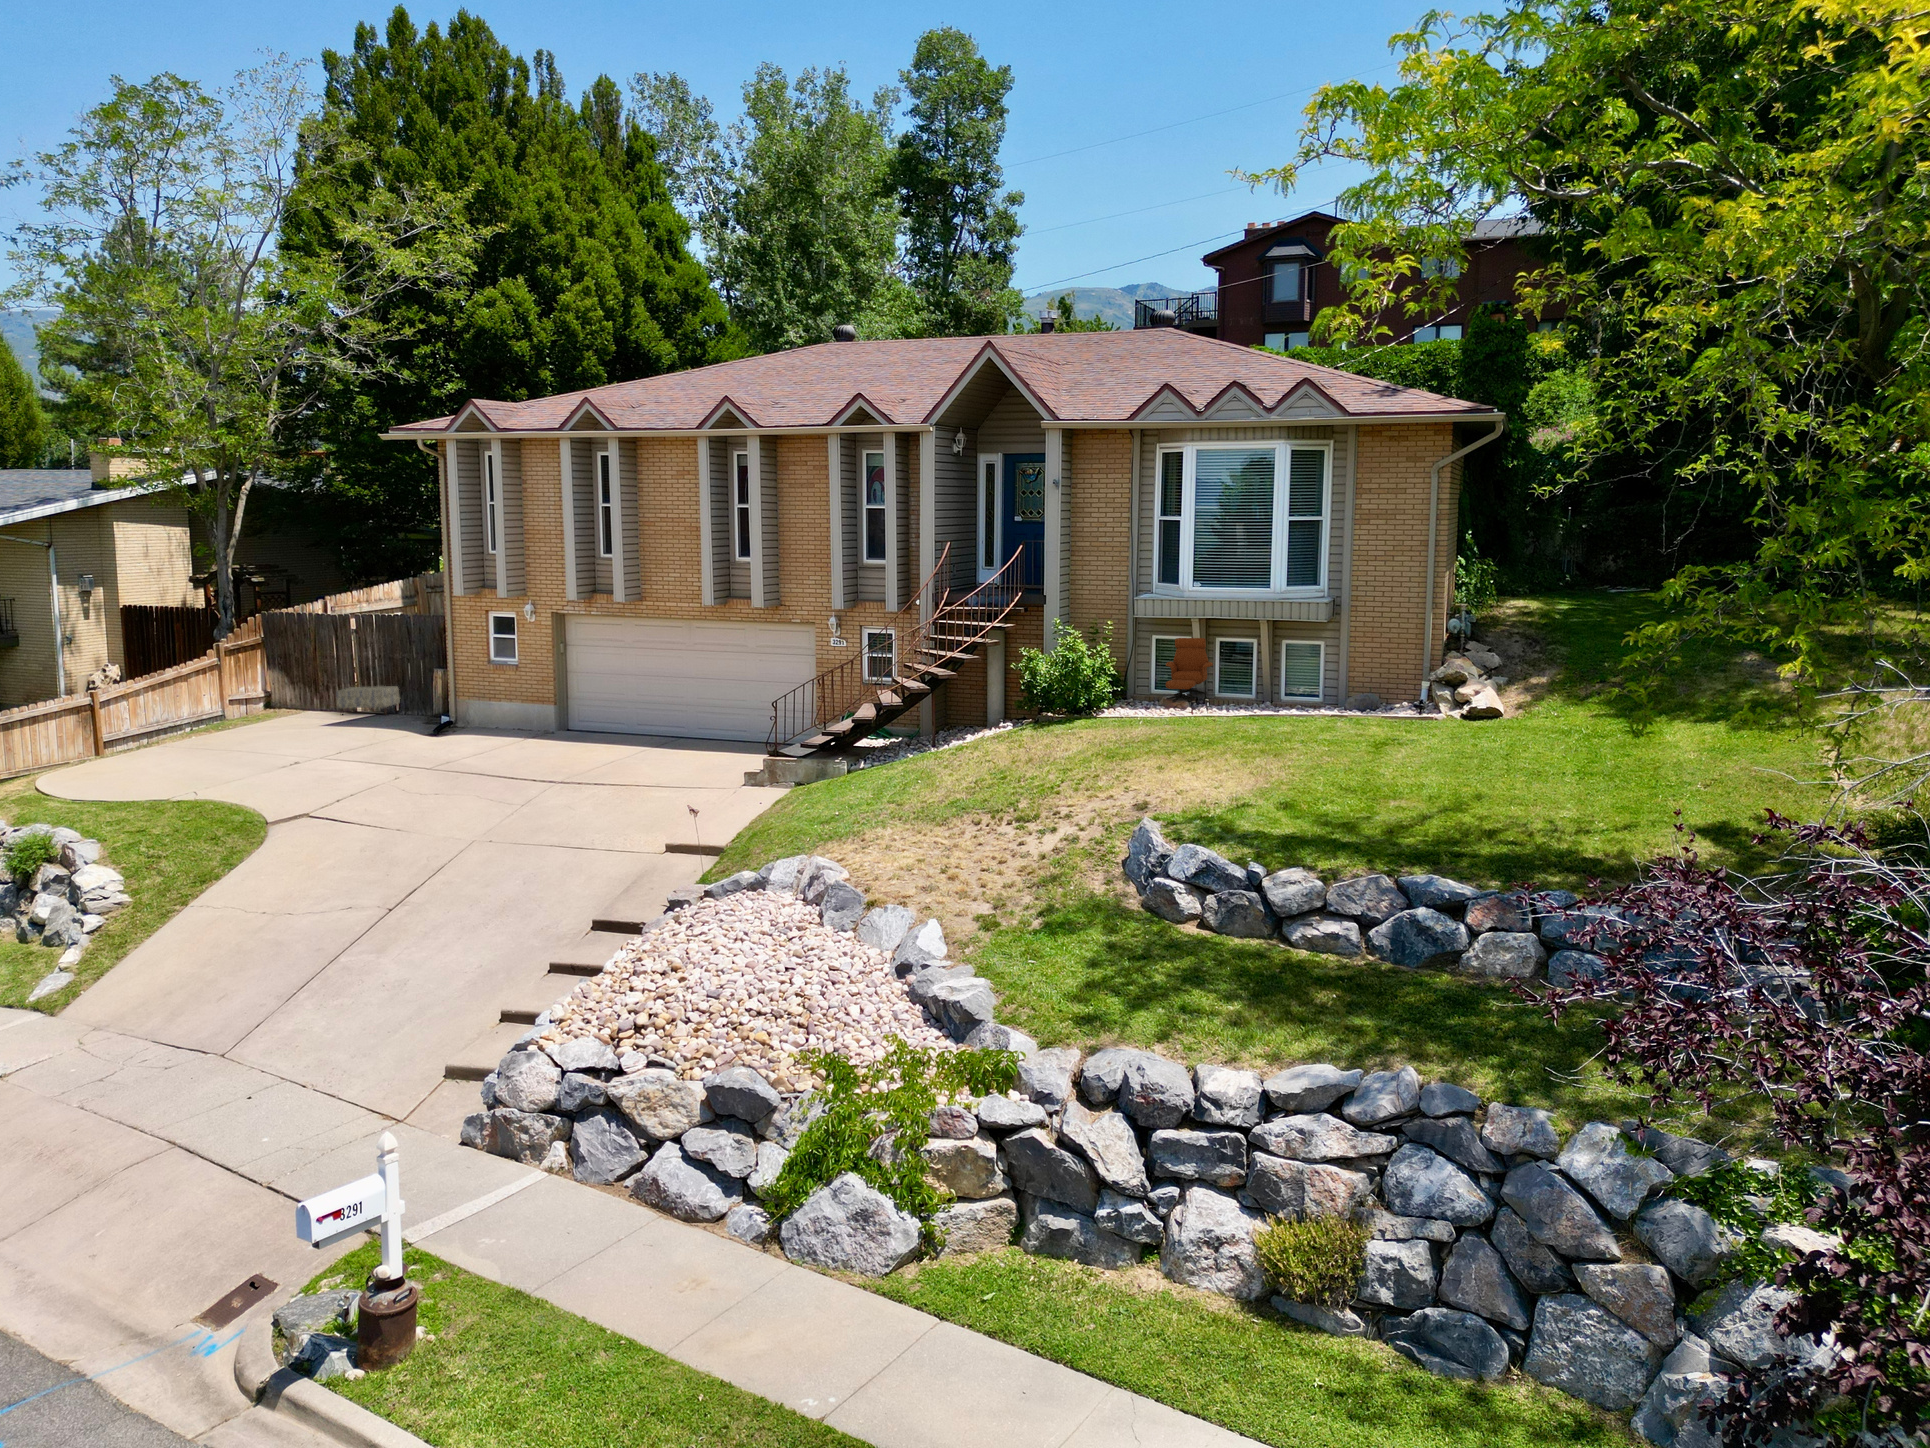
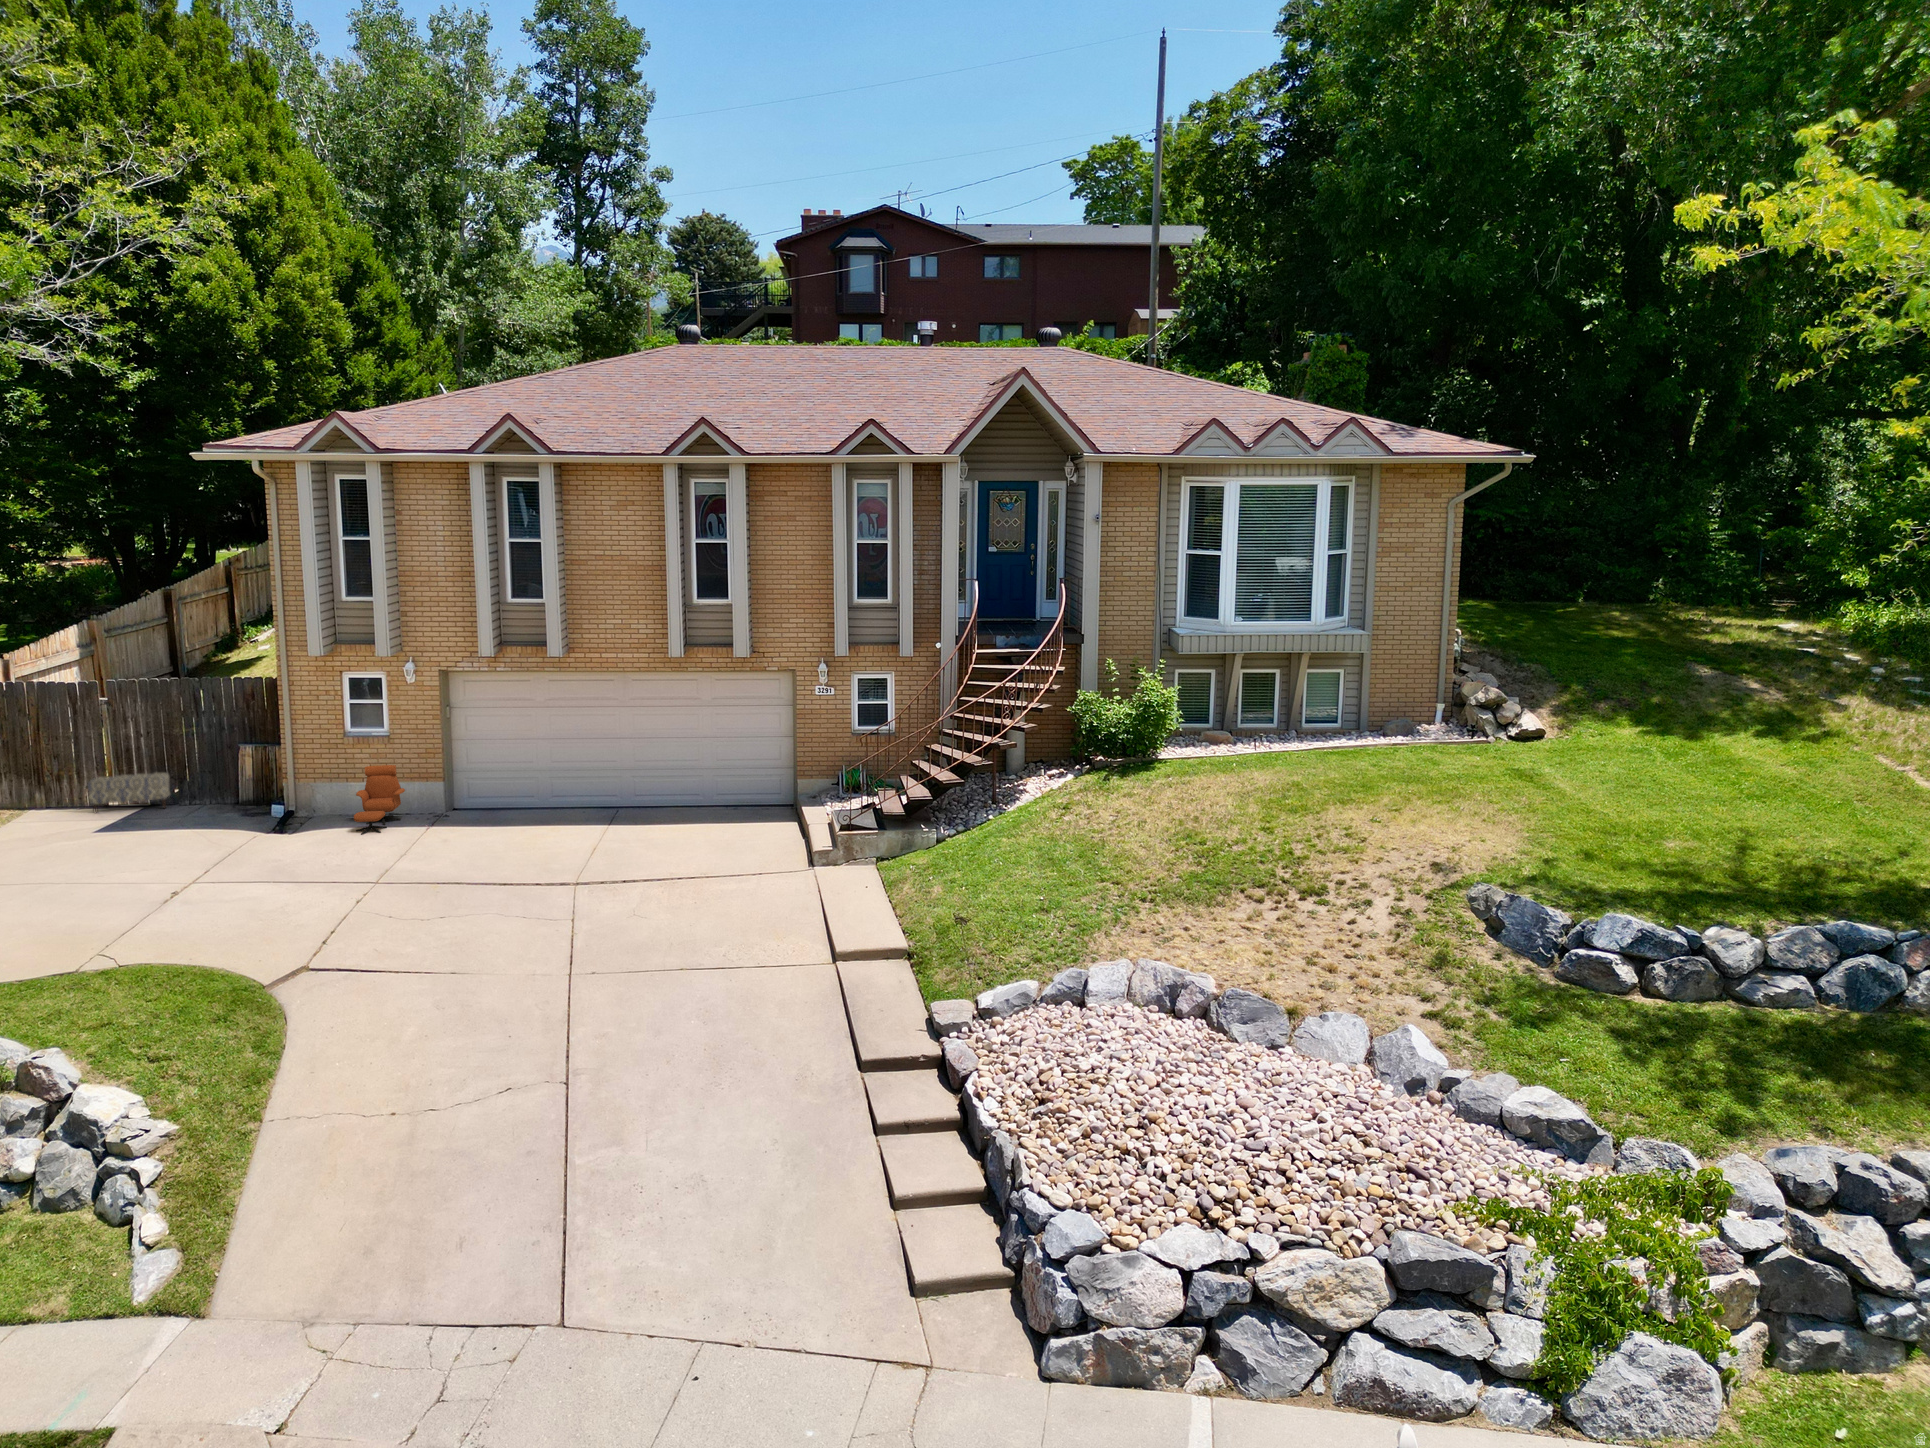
lounge chair: present [1166,638,1213,702] -> present [354,765,405,835]

